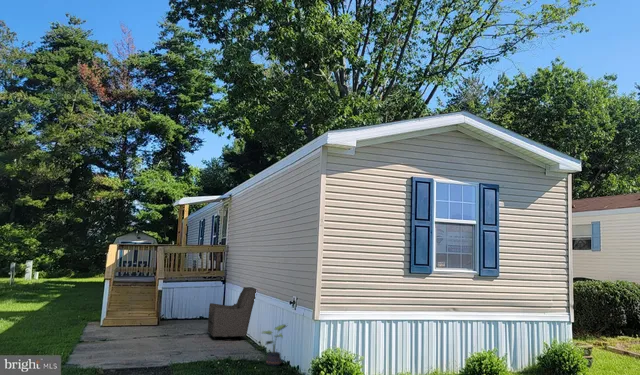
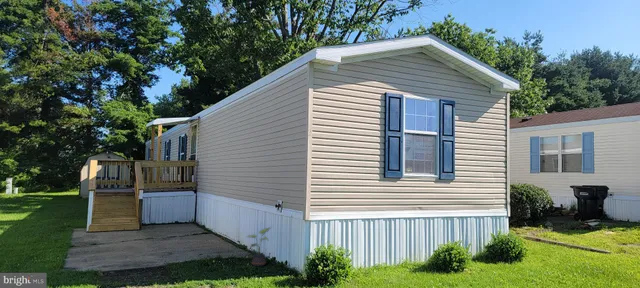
chair: present [208,287,256,341] -> none [186,196,231,243]

